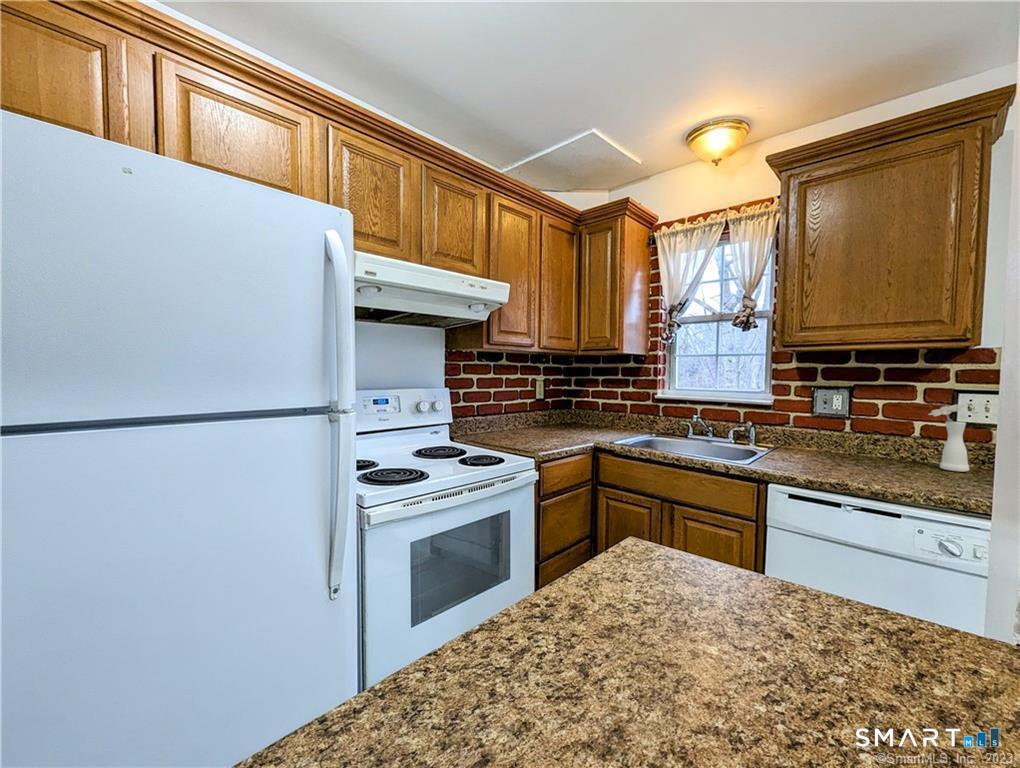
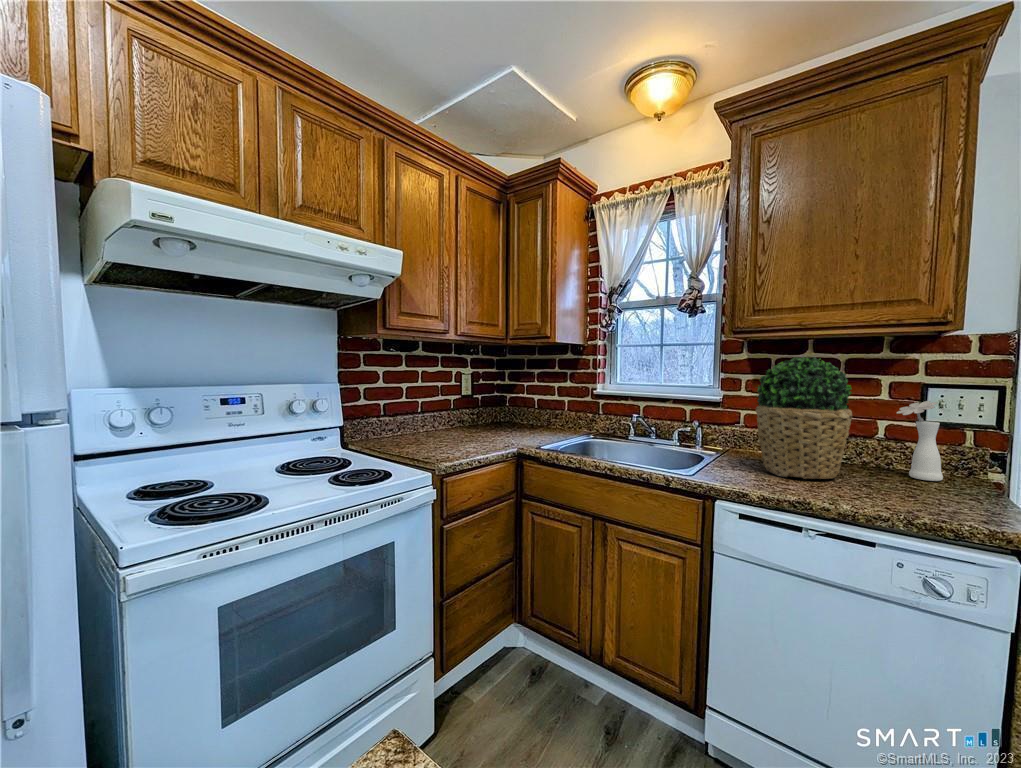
potted plant: none [802,367,887,468] -> present [756,357,852,479]

